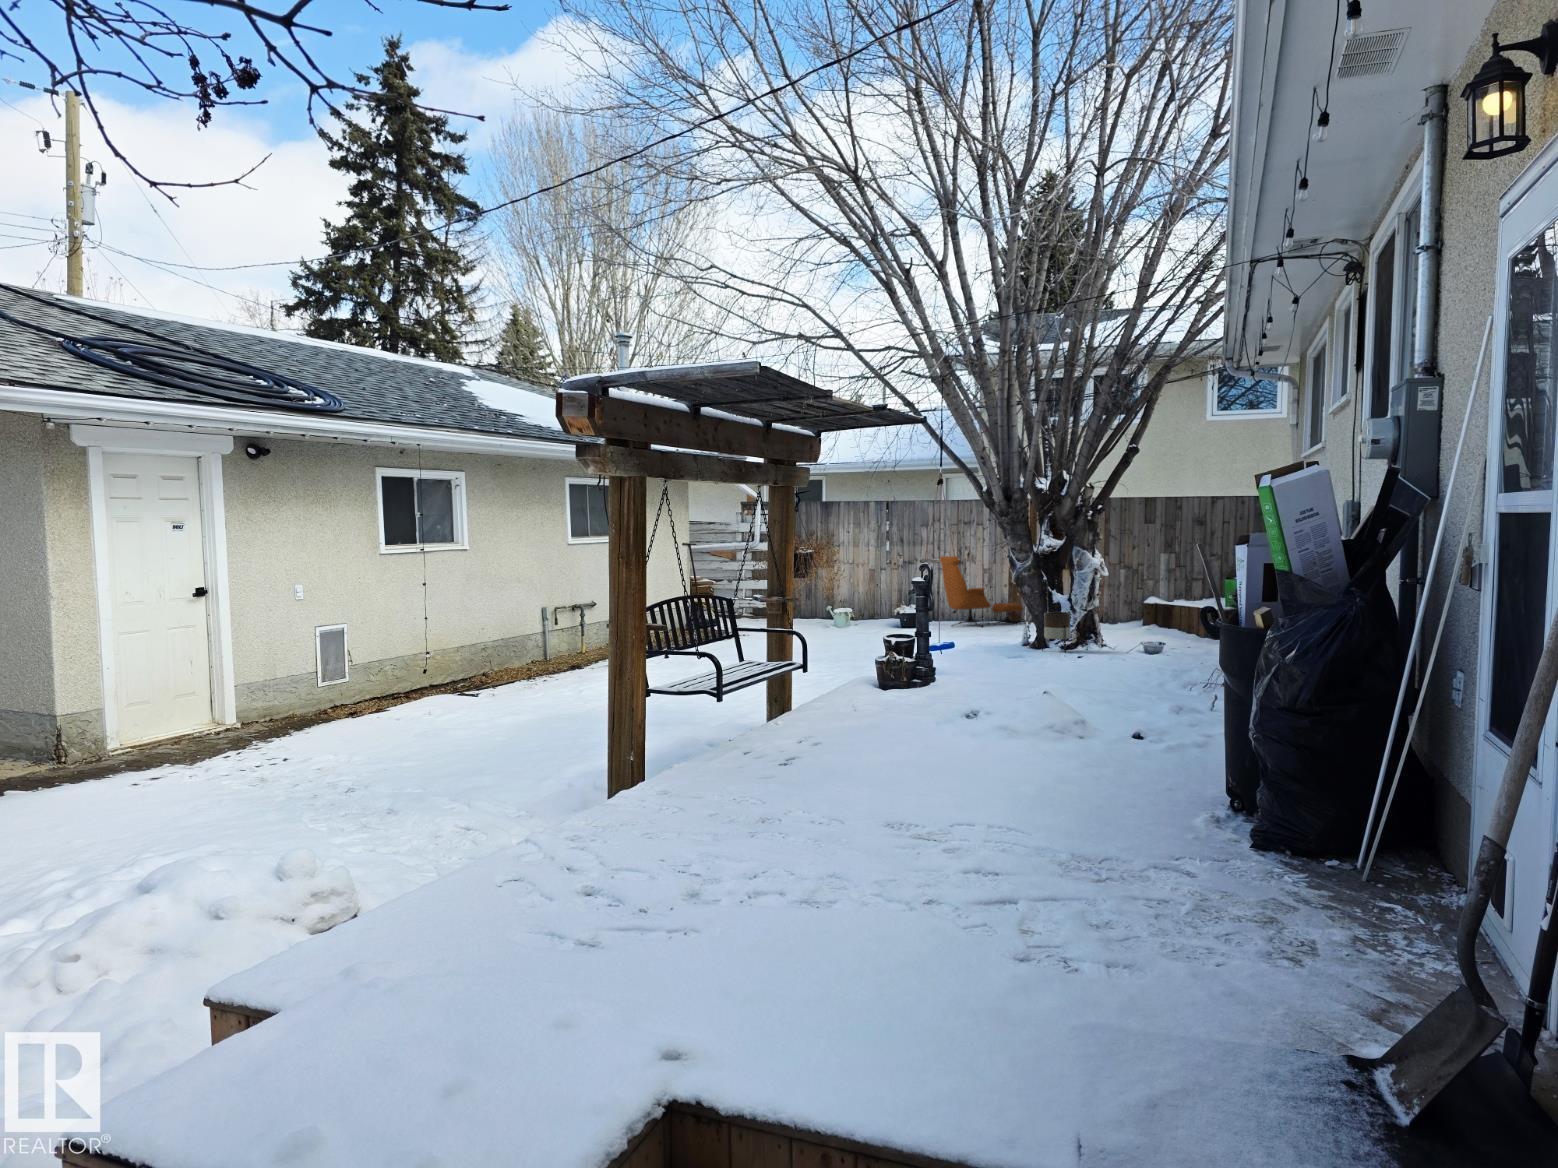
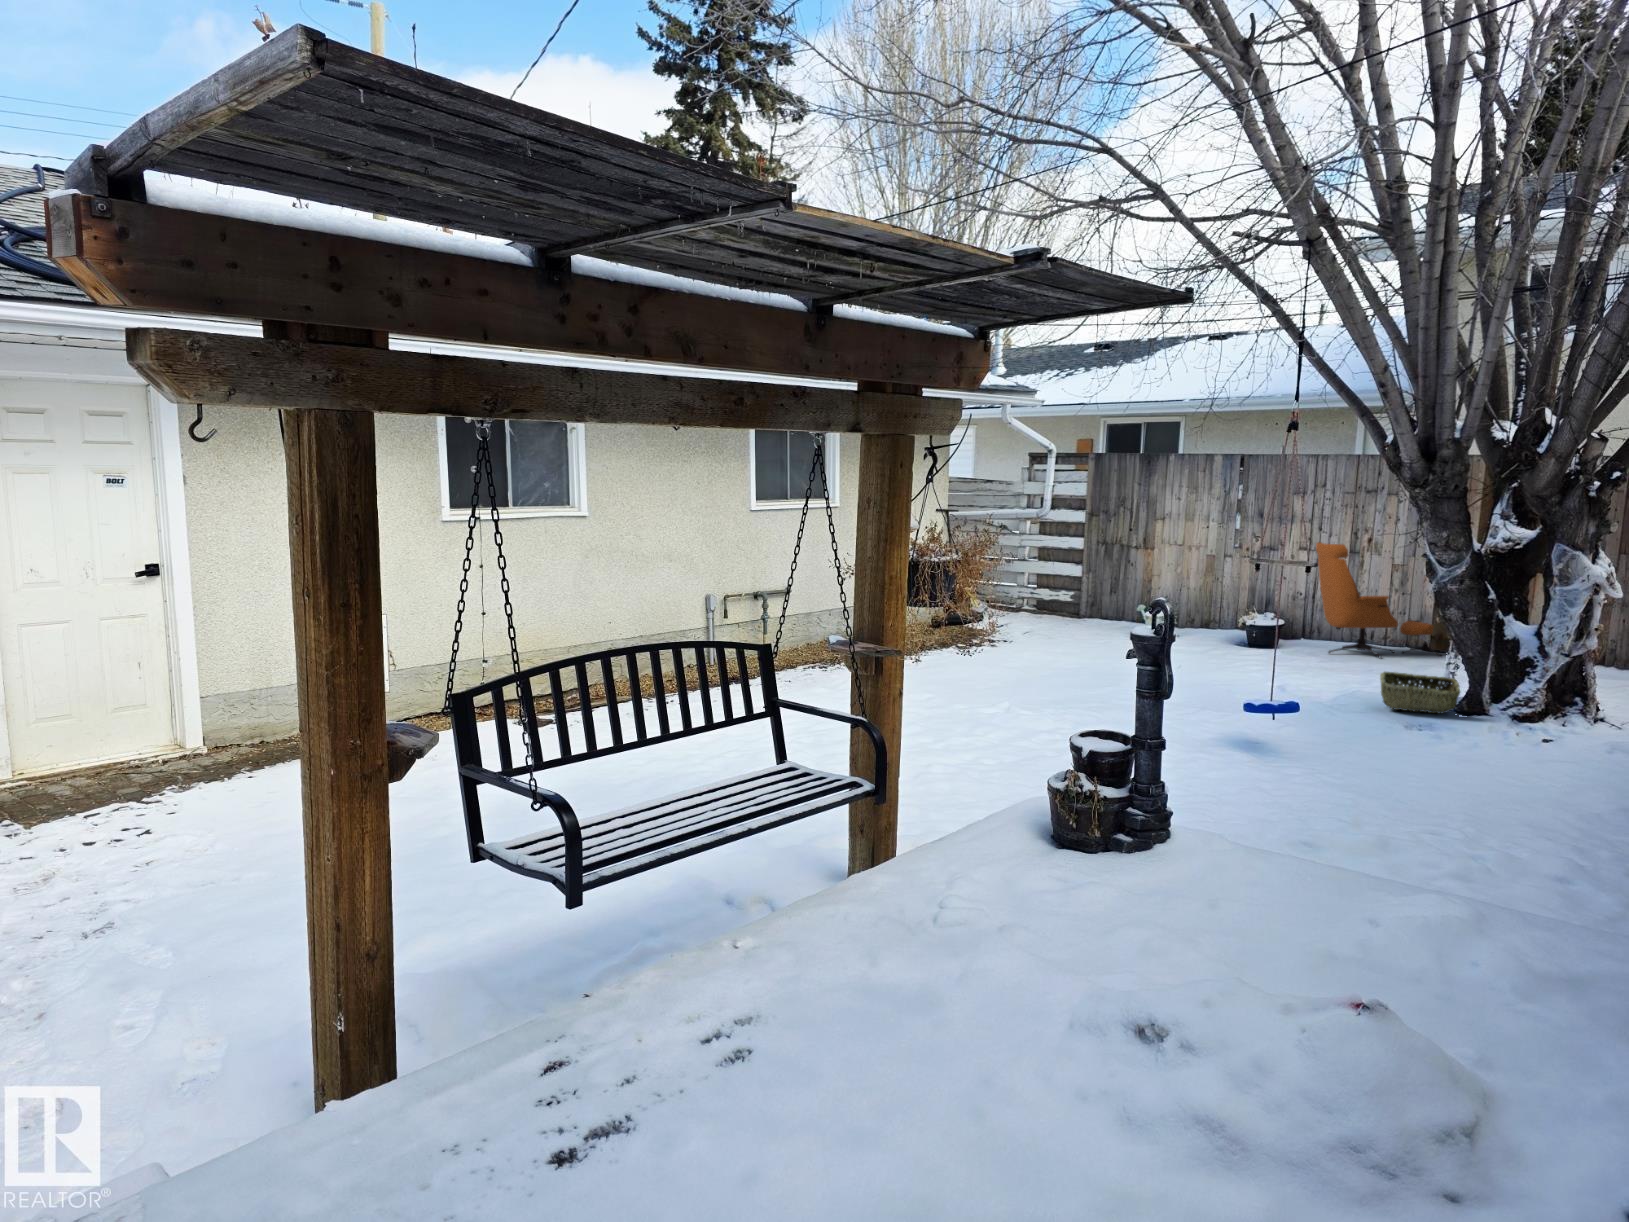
planter: present [1042,612,1070,653] -> none [1477,655,1537,730]
woven basket: none [988,627,1032,649] -> present [1380,672,1460,713]

